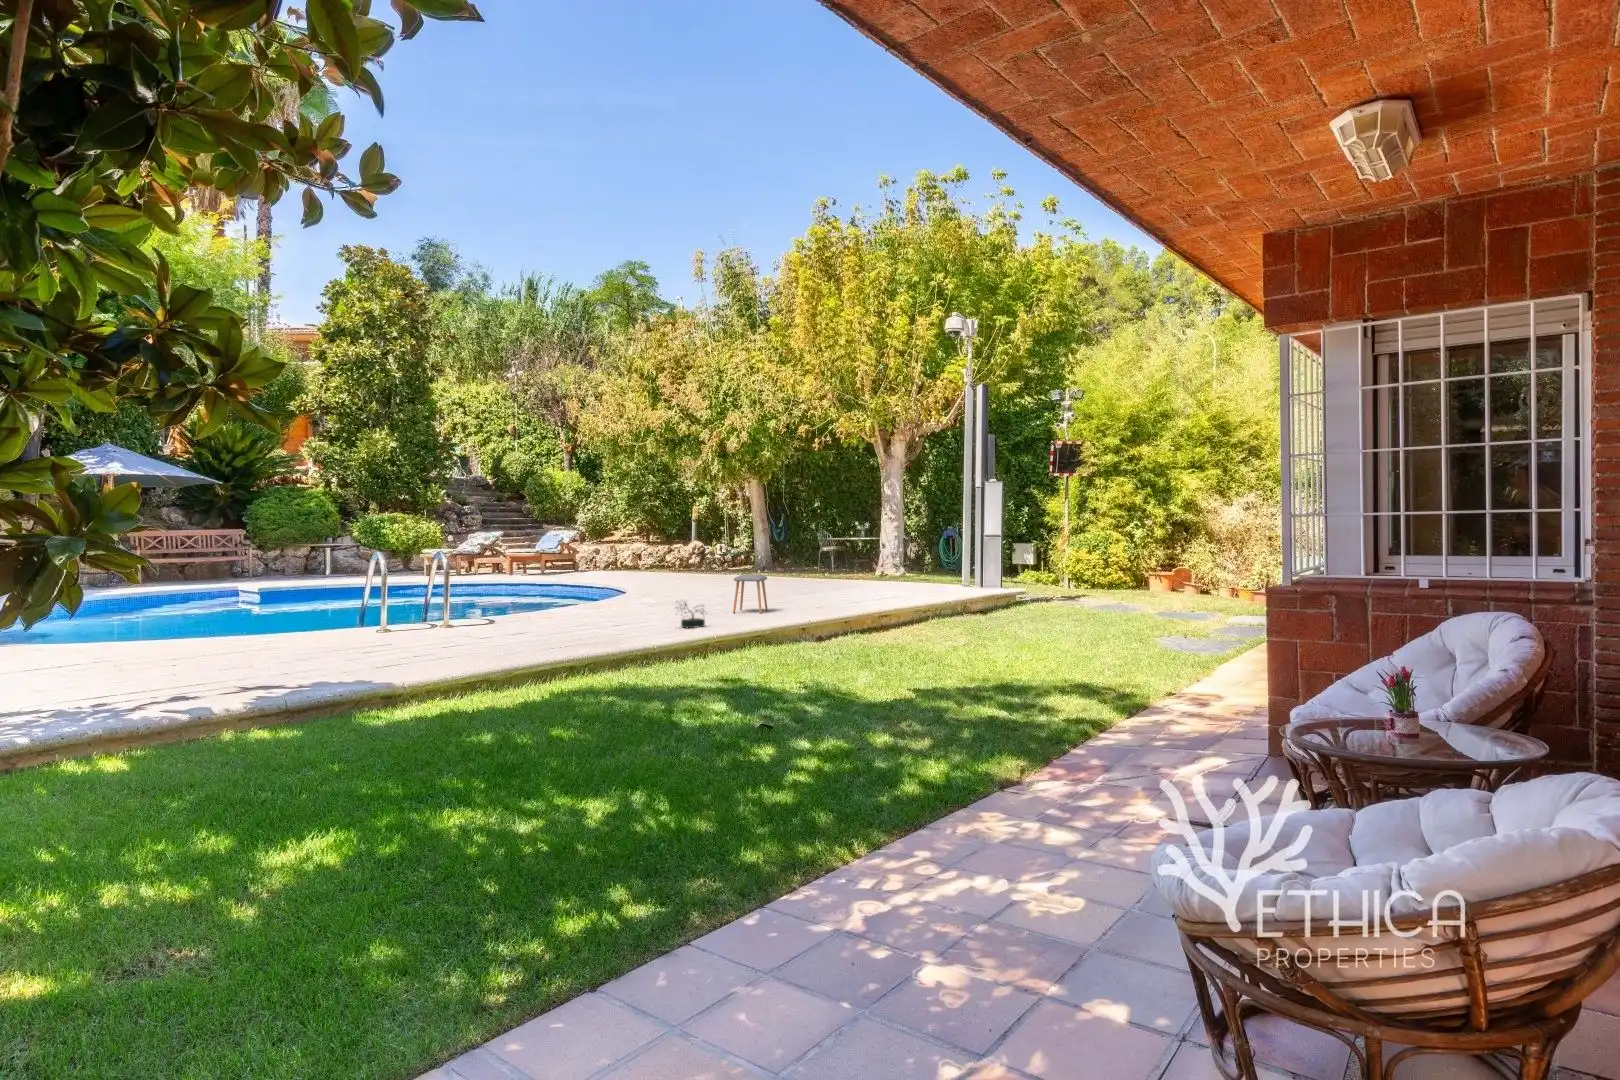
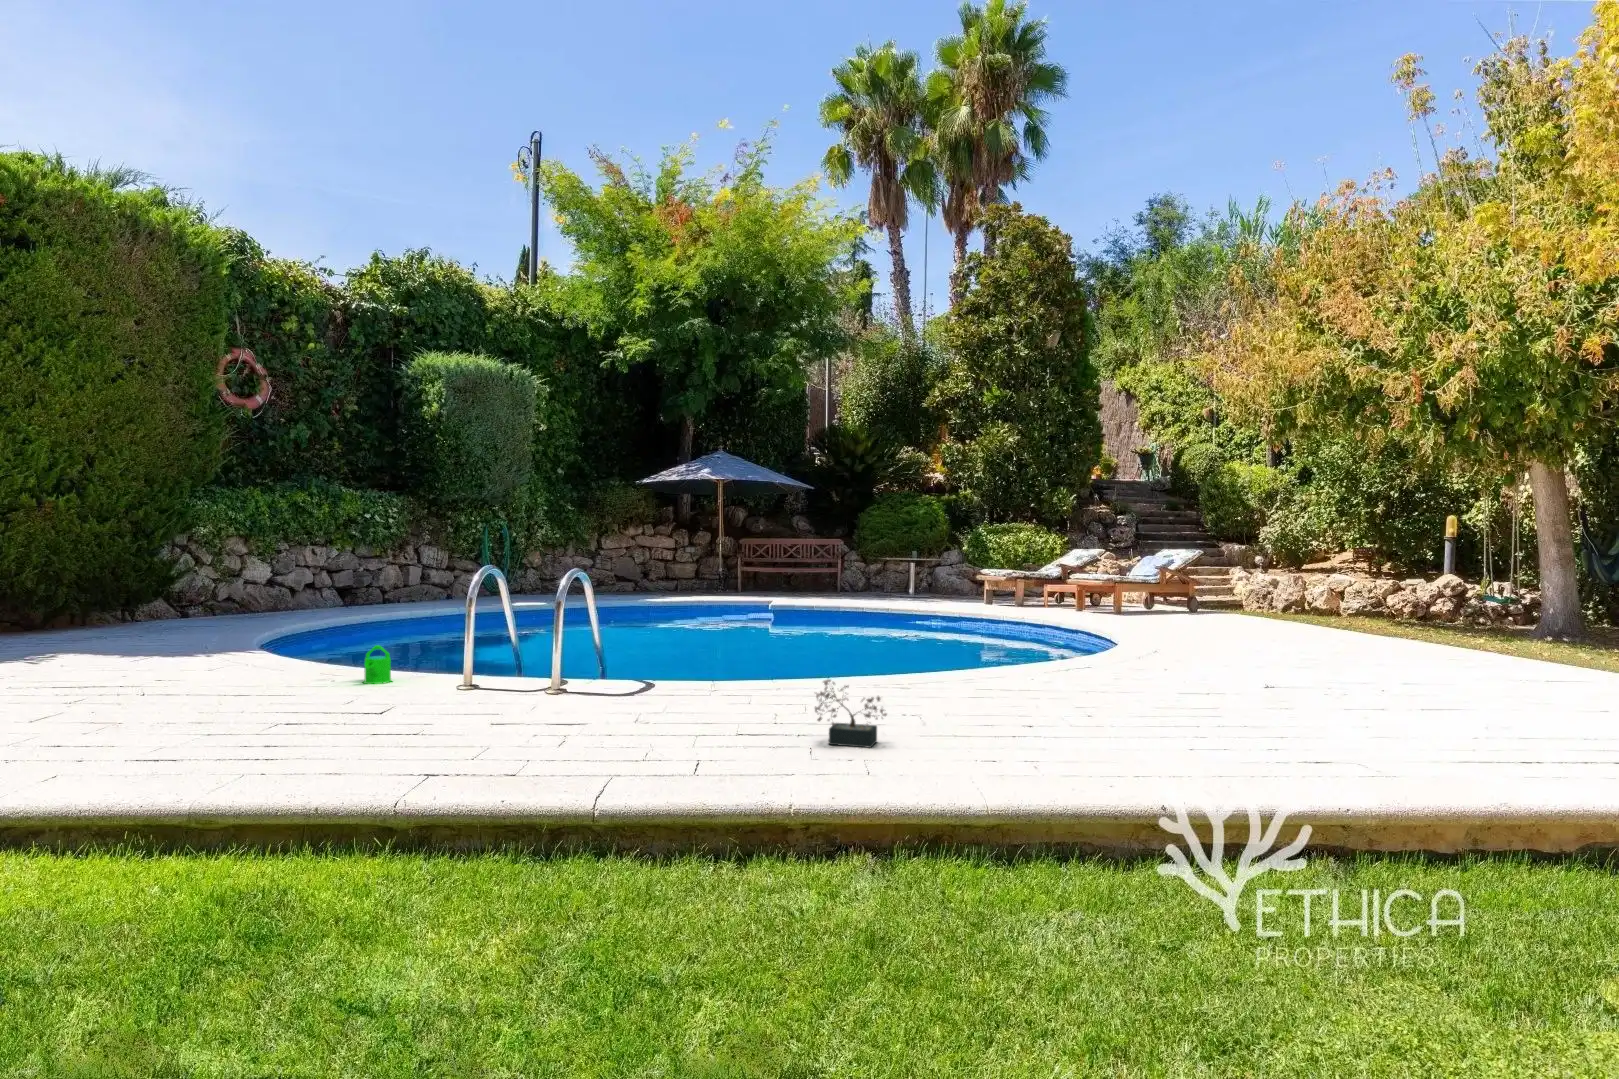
stool: present [733,575,768,614] -> none [1072,641,1172,738]
watering can: none [277,625,305,655] -> present [363,645,392,684]

